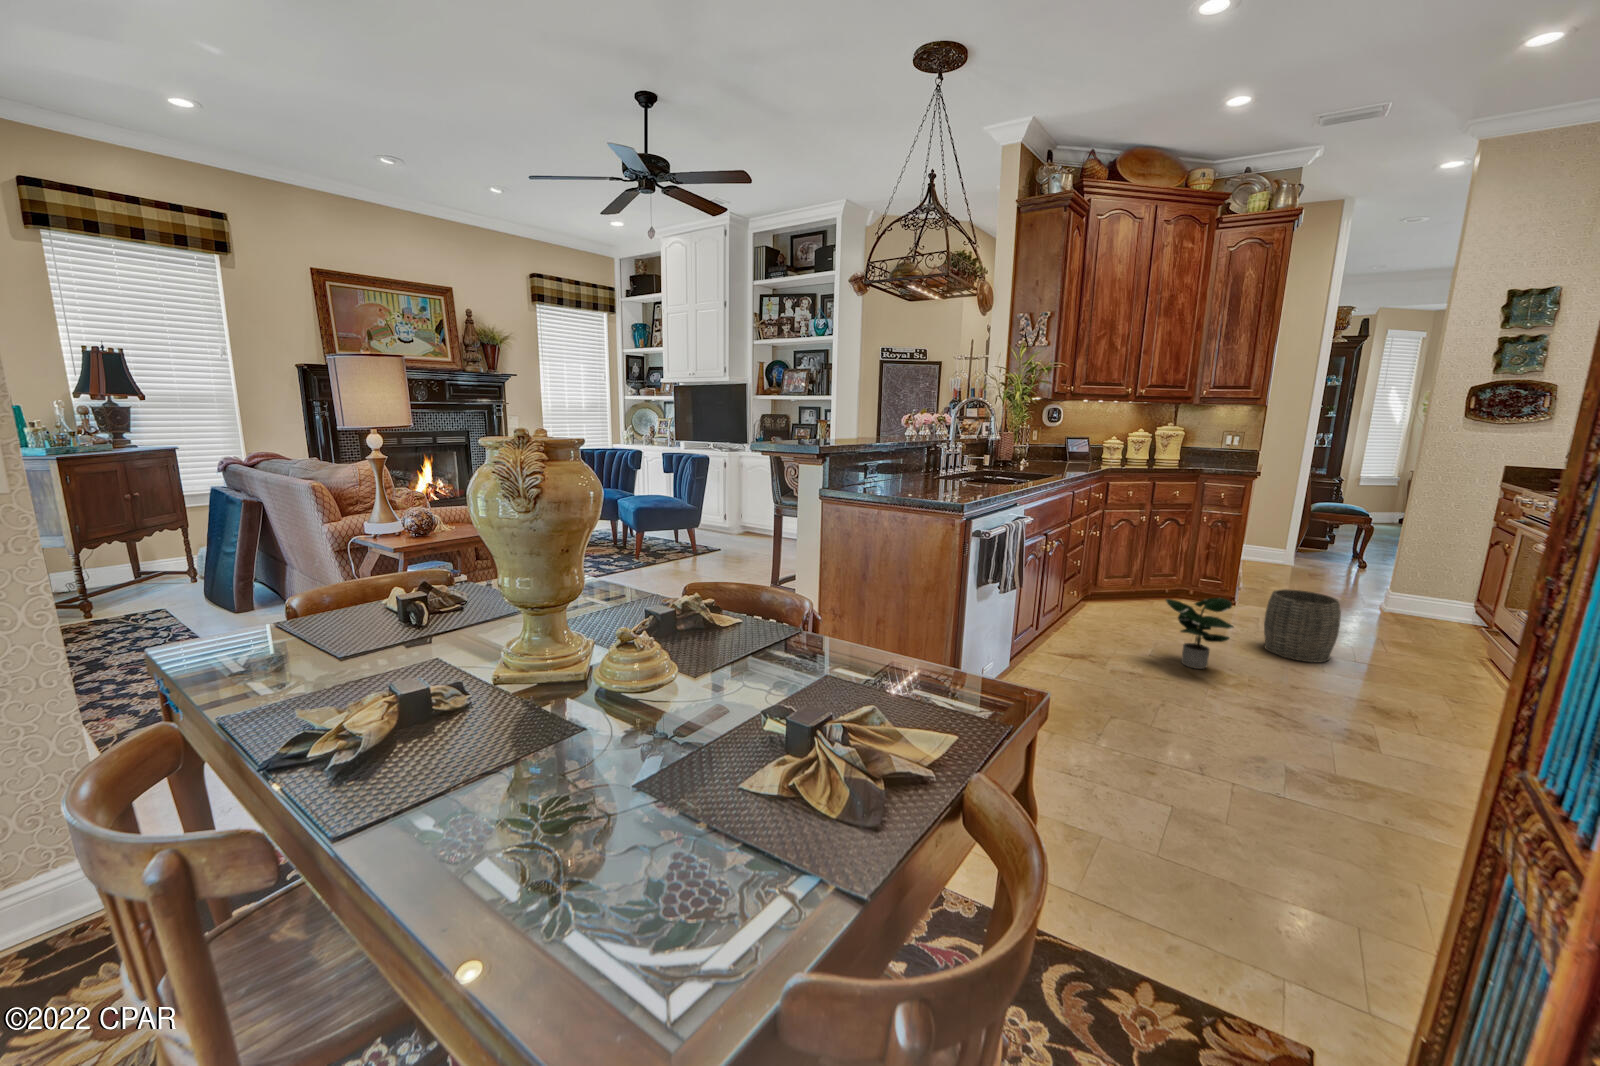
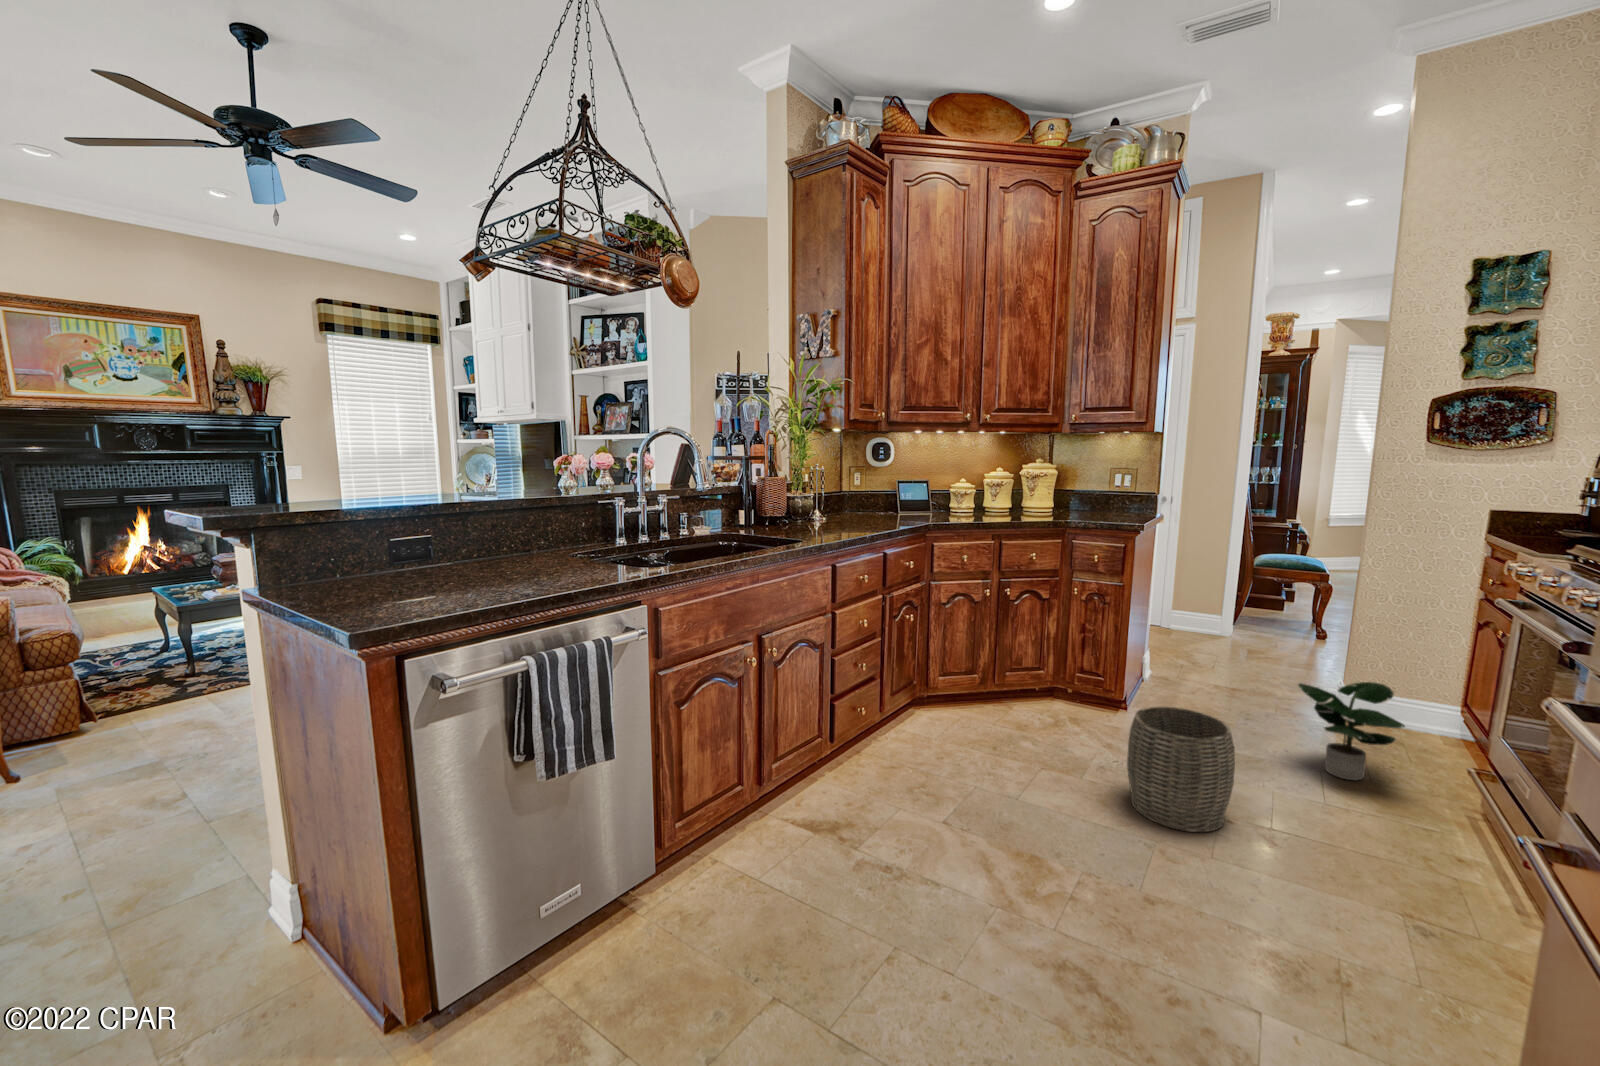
potted plant: present [1166,598,1234,669] -> present [1298,682,1405,780]

